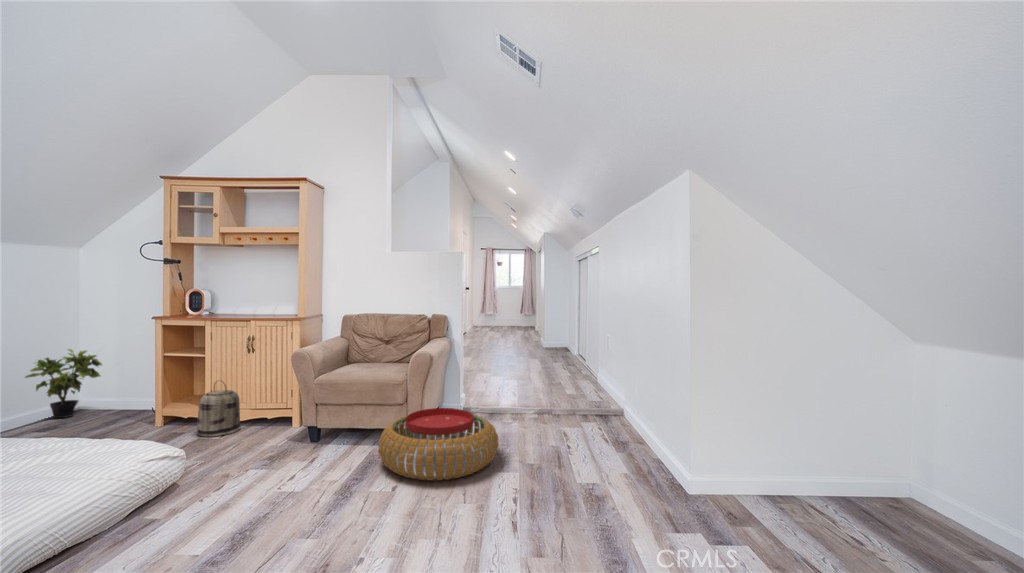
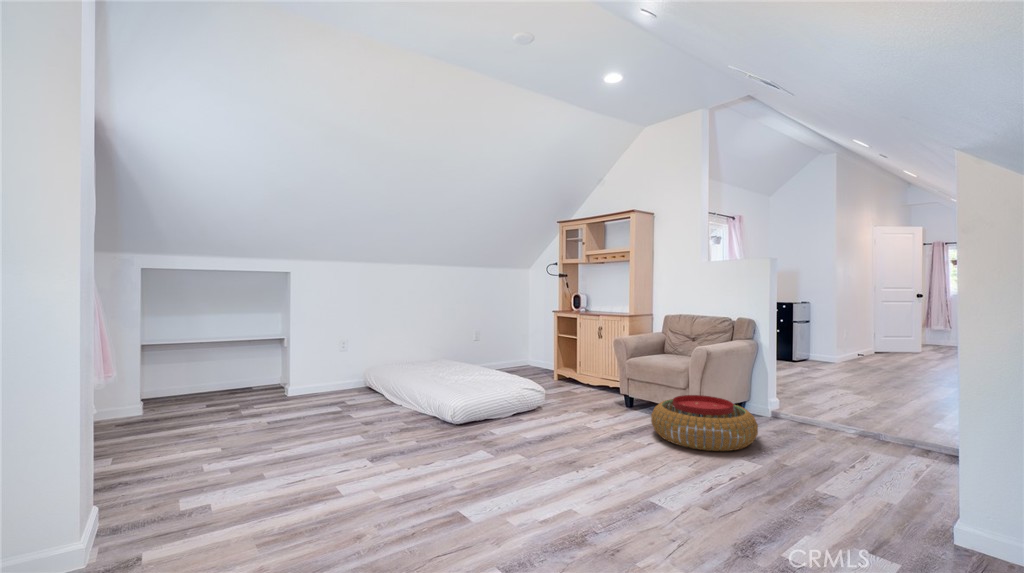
potted plant: present [25,349,102,418] -> none [503,329,535,369]
basket: present [197,380,241,437] -> none [568,355,593,392]

